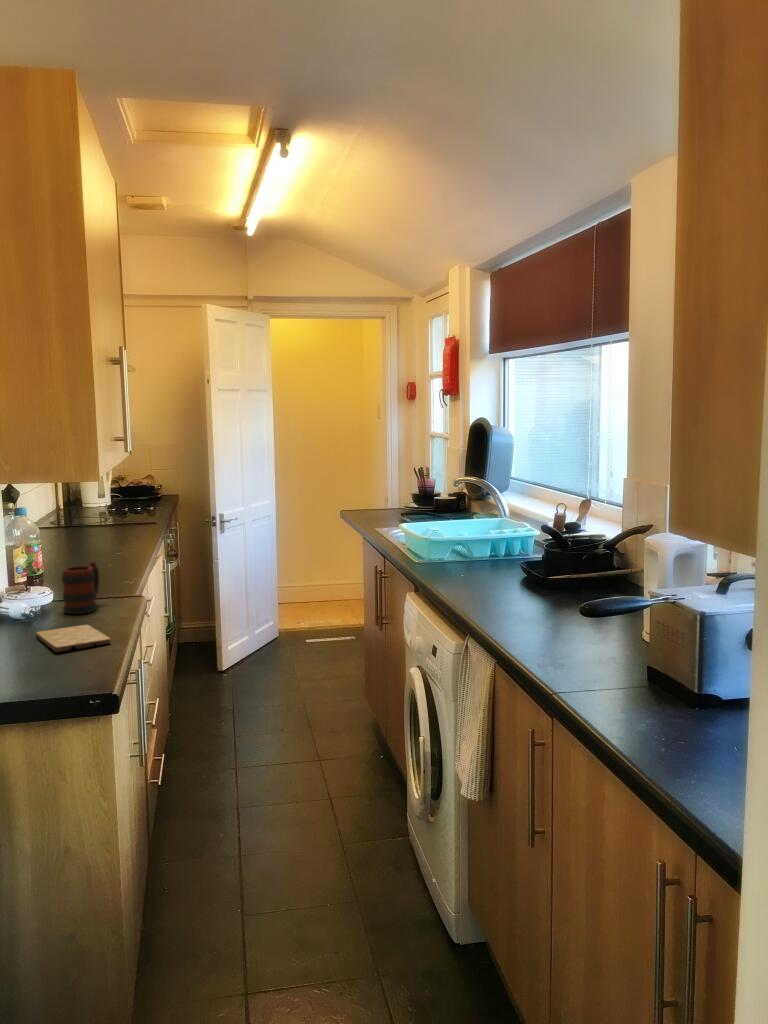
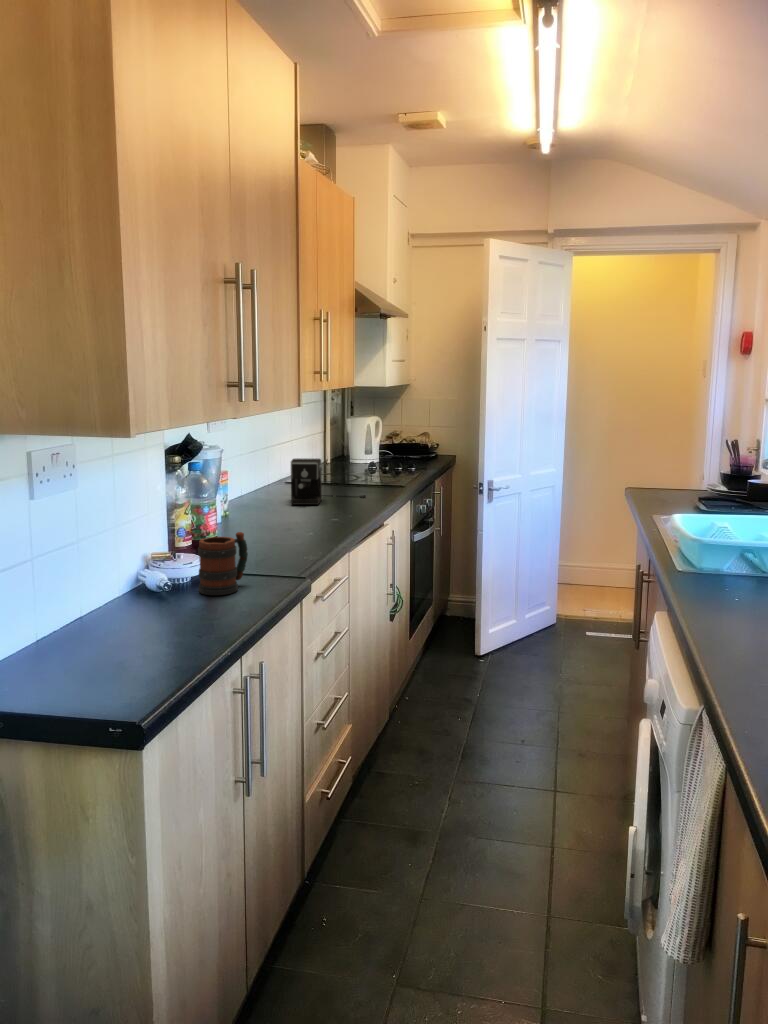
coffee maker: none [62,502,132,545] -> present [291,458,366,505]
cutting board: present [36,625,111,652] -> none [128,613,202,649]

